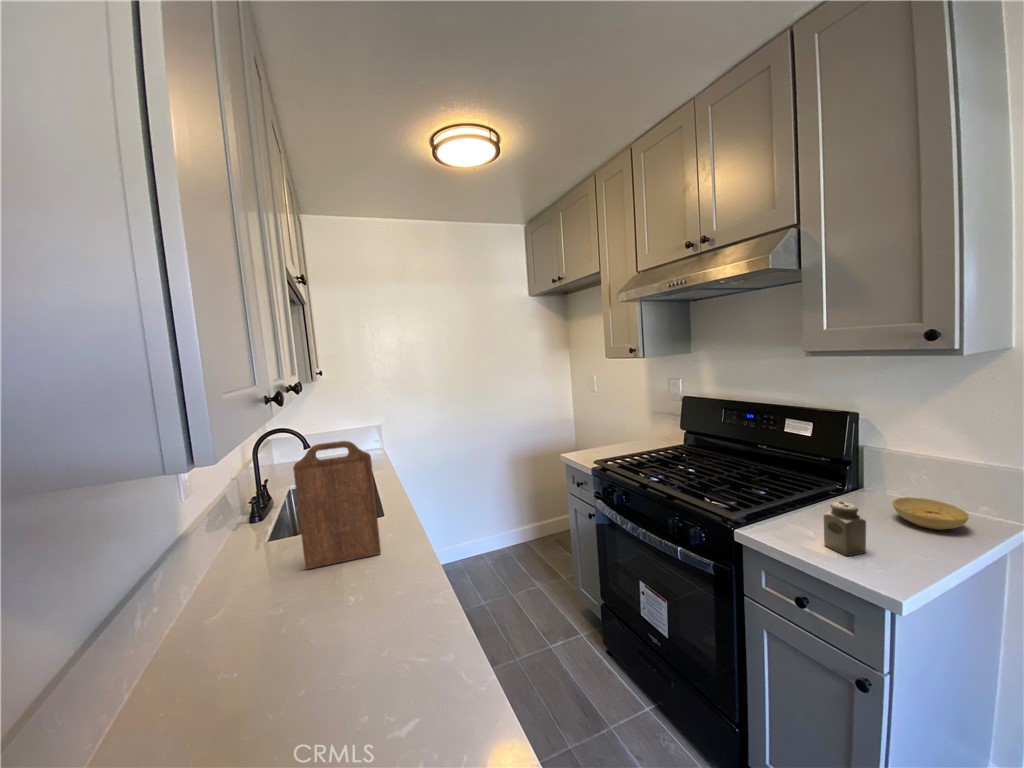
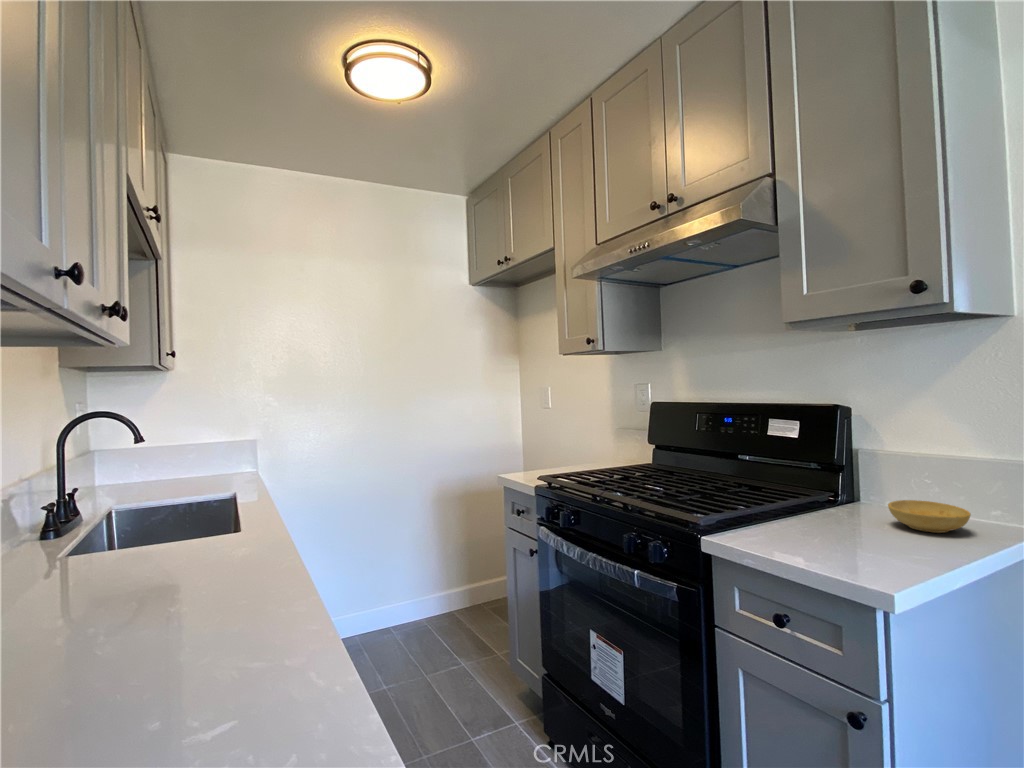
cutting board: present [293,441,381,569] -> none [97,400,222,584]
salt shaker: present [824,502,866,556] -> none [806,491,855,556]

